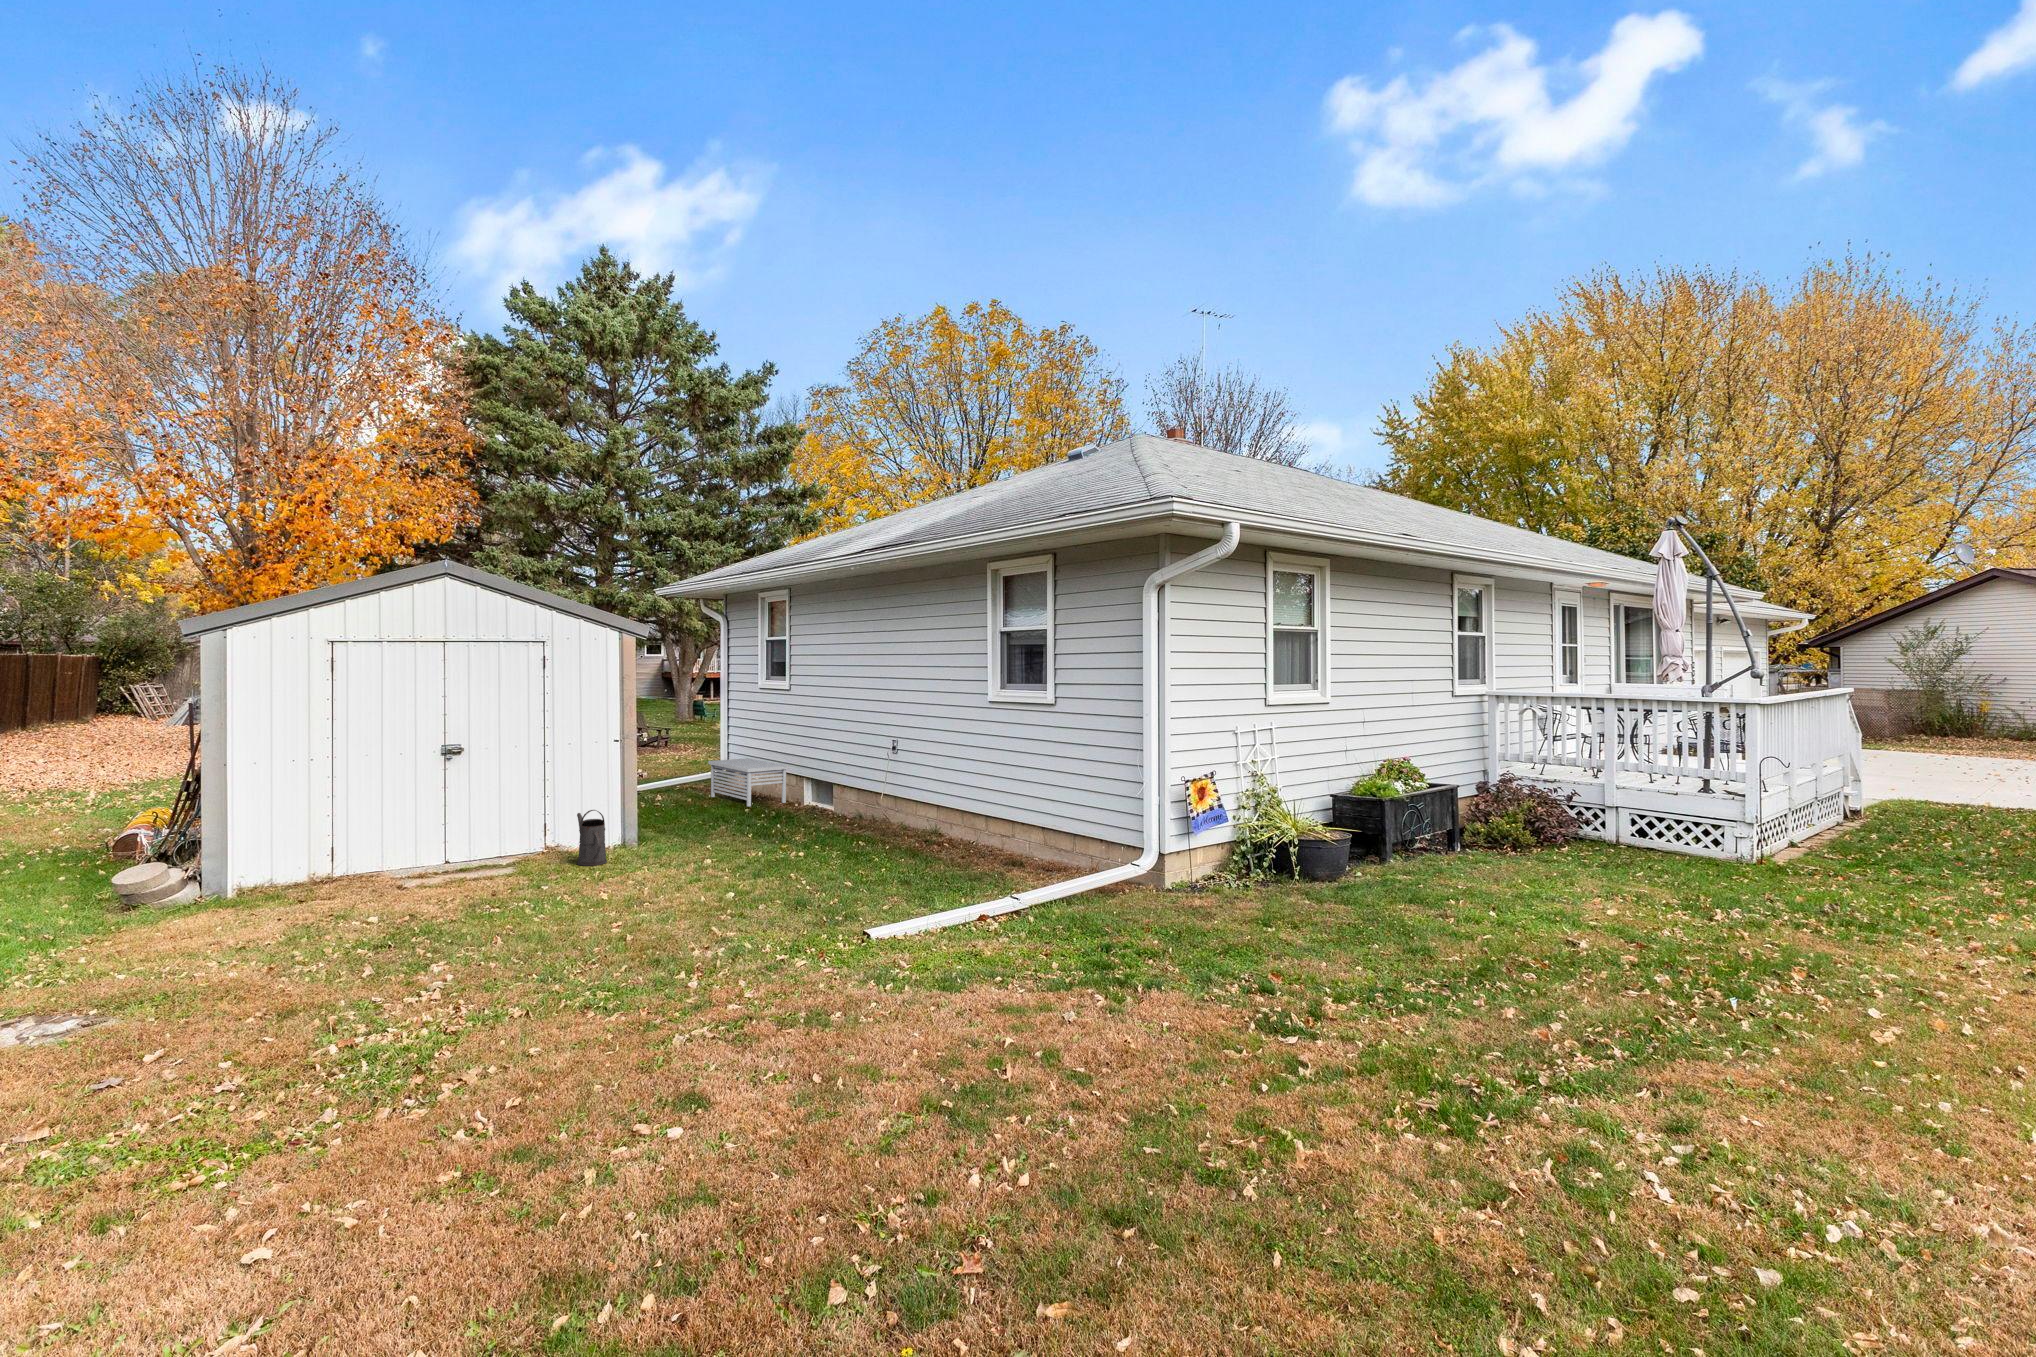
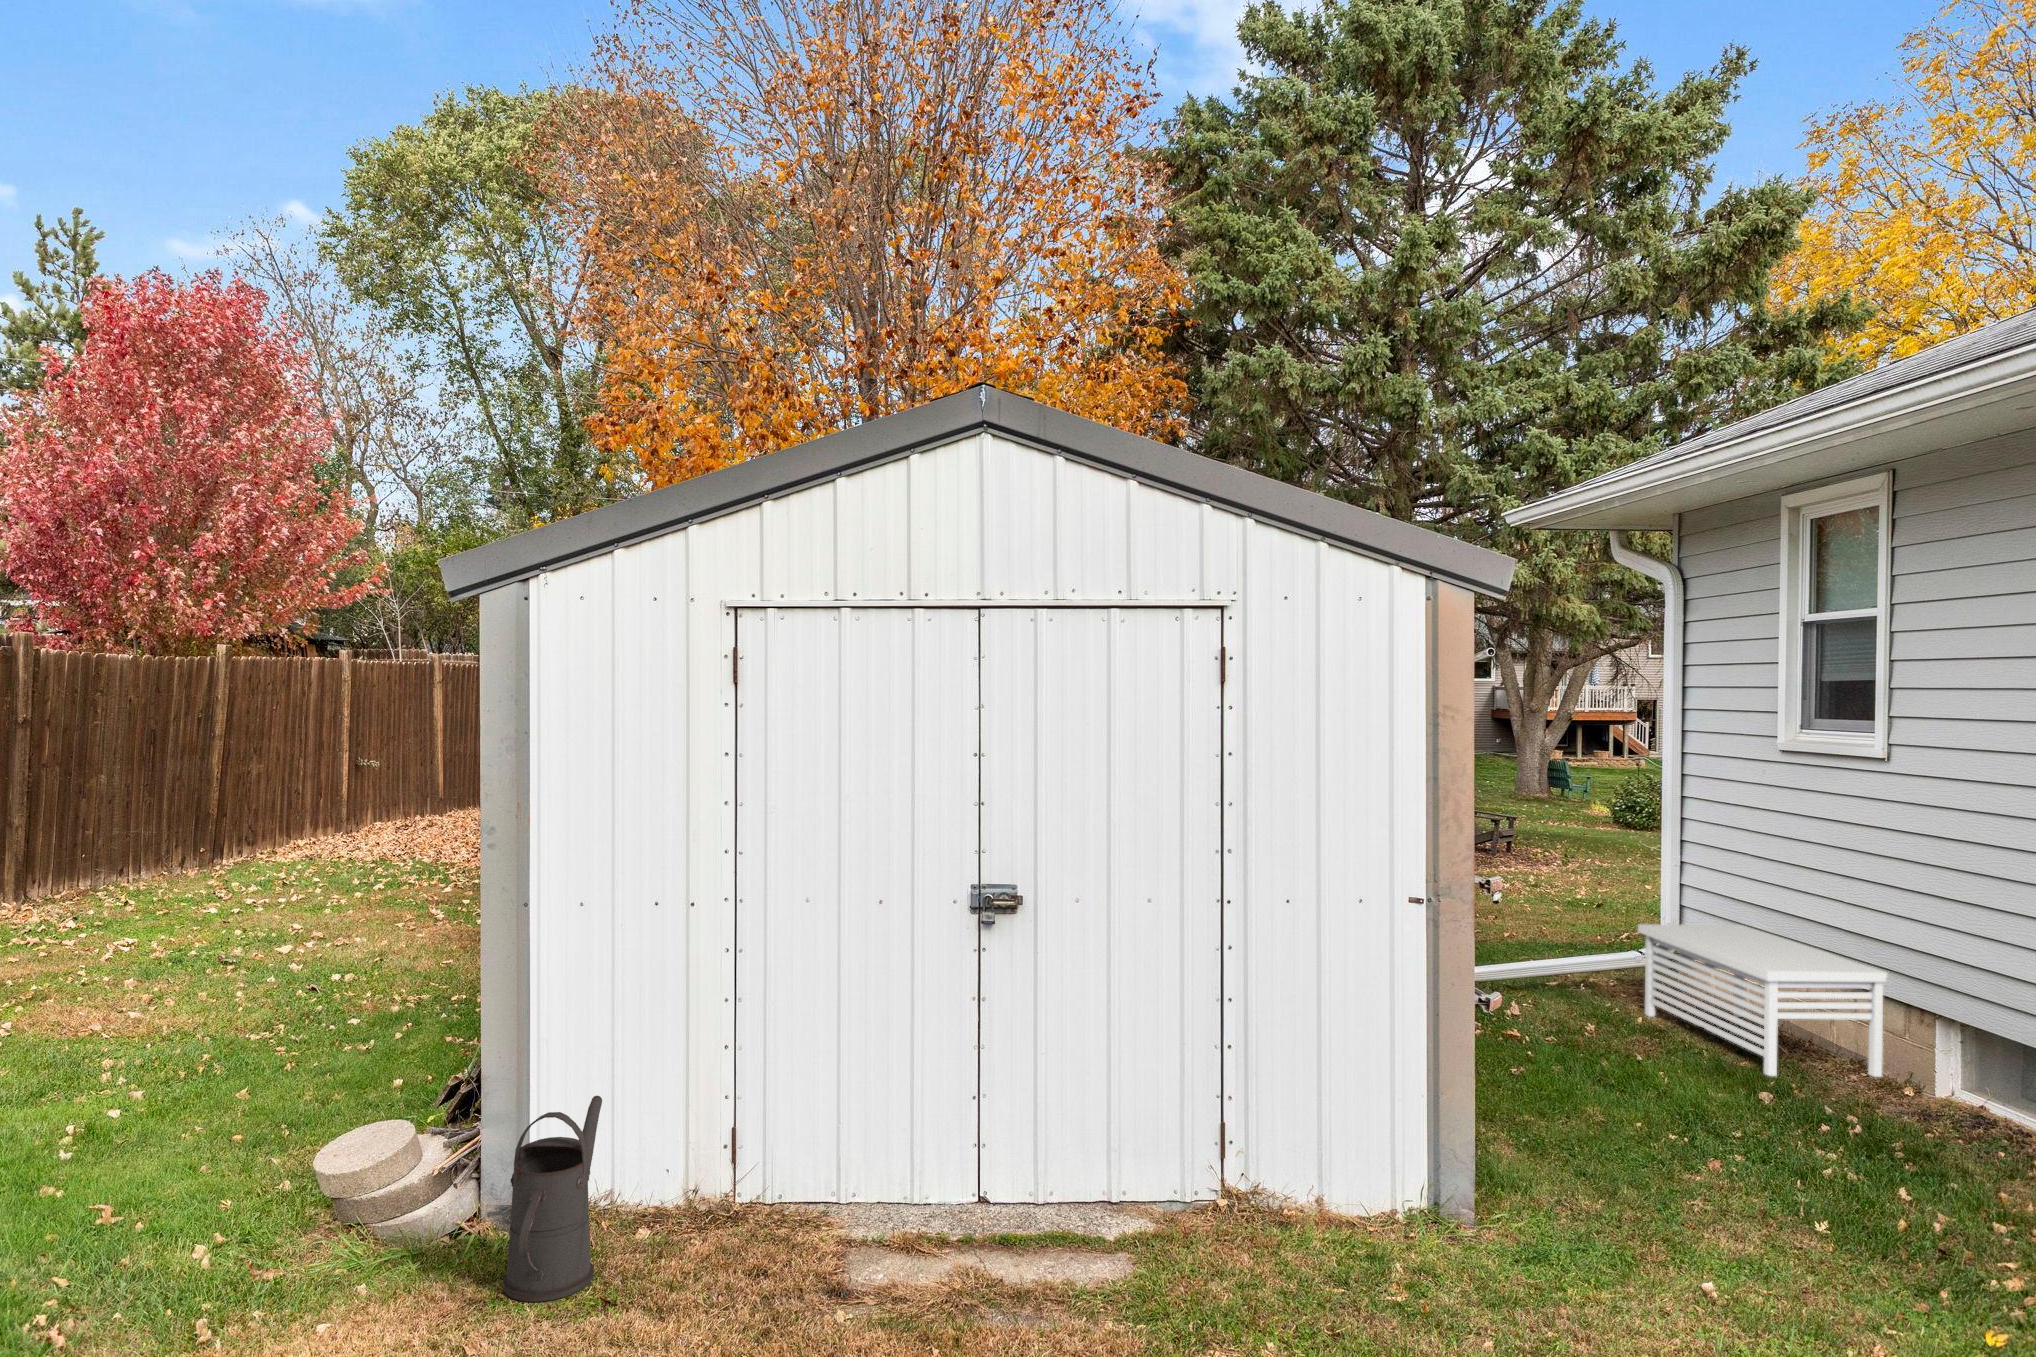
watering can: present [577,810,607,866] -> present [503,1096,602,1302]

